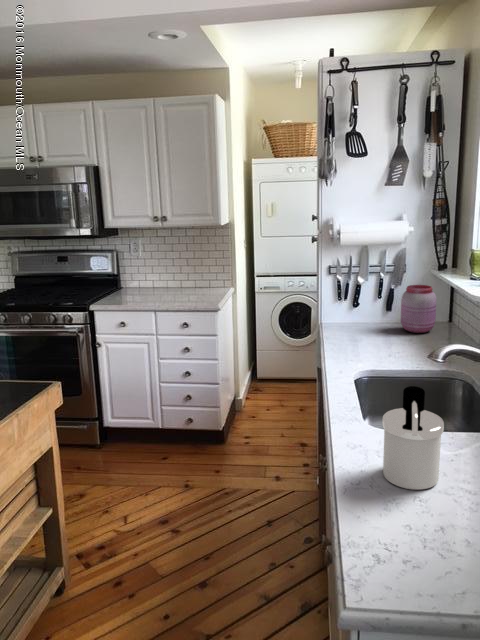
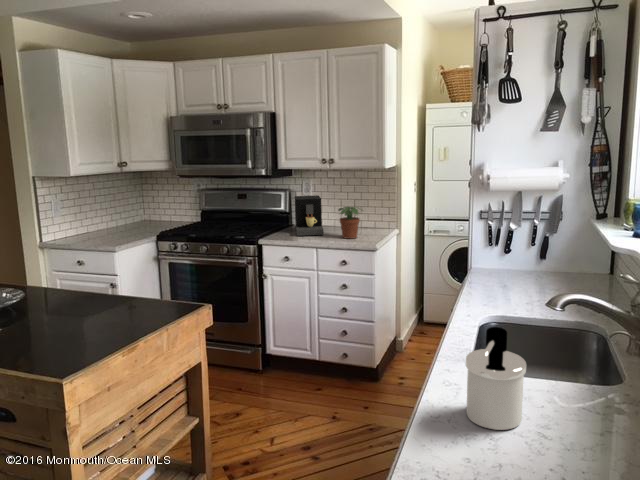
coffee maker: none [123,255,159,299] -> present [295,195,324,236]
potted plant: none [173,266,201,300] -> present [338,207,360,239]
jar: present [401,285,437,333] -> none [553,233,592,284]

